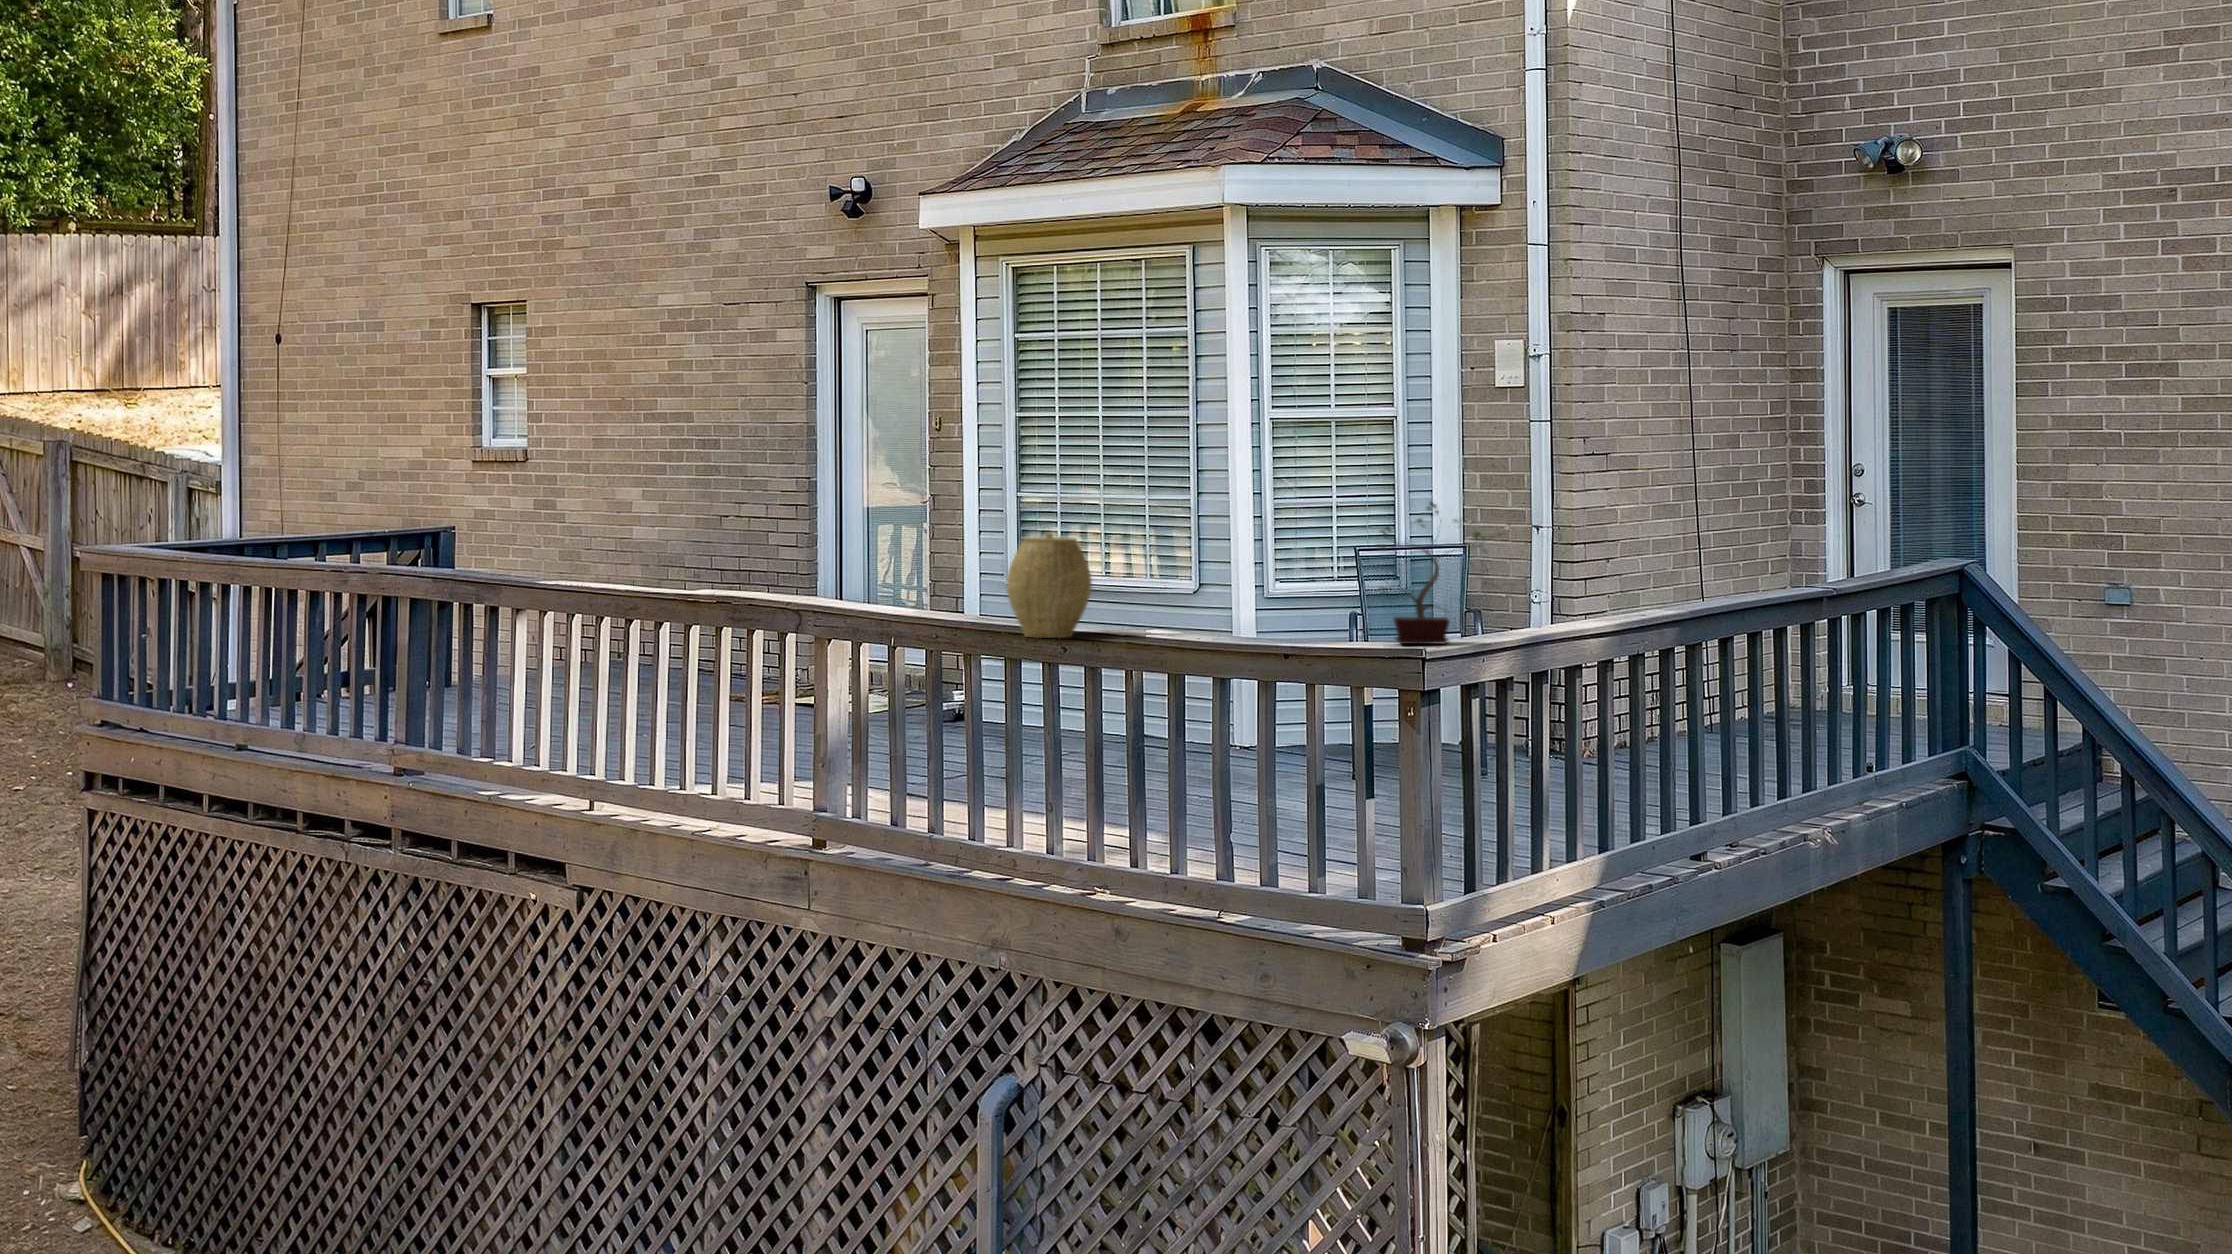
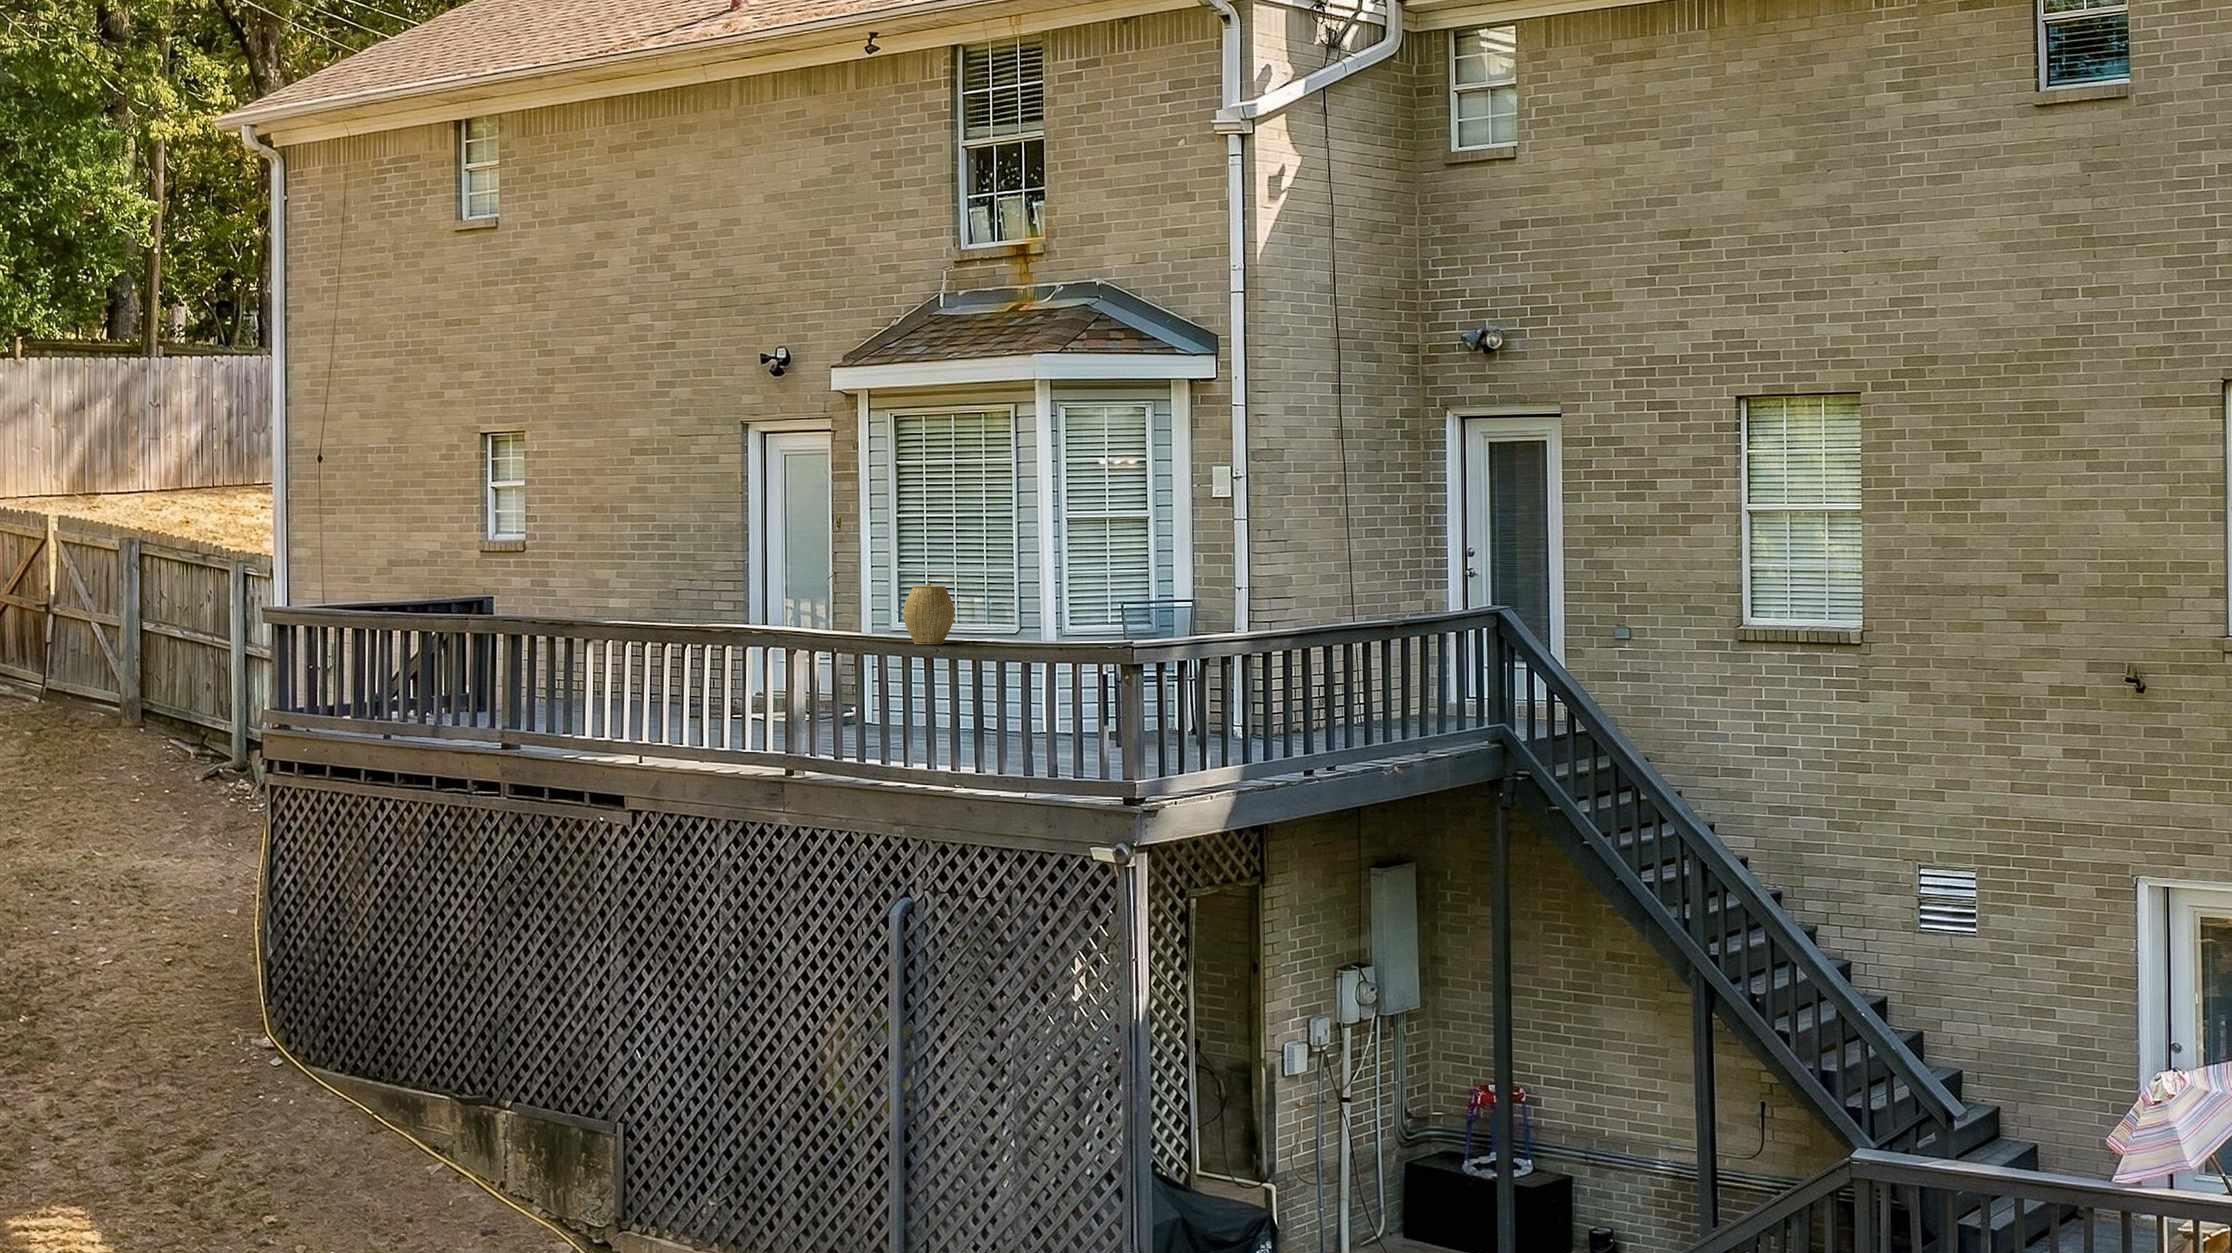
potted plant: present [1376,502,1505,644] -> none [1116,561,1192,642]

